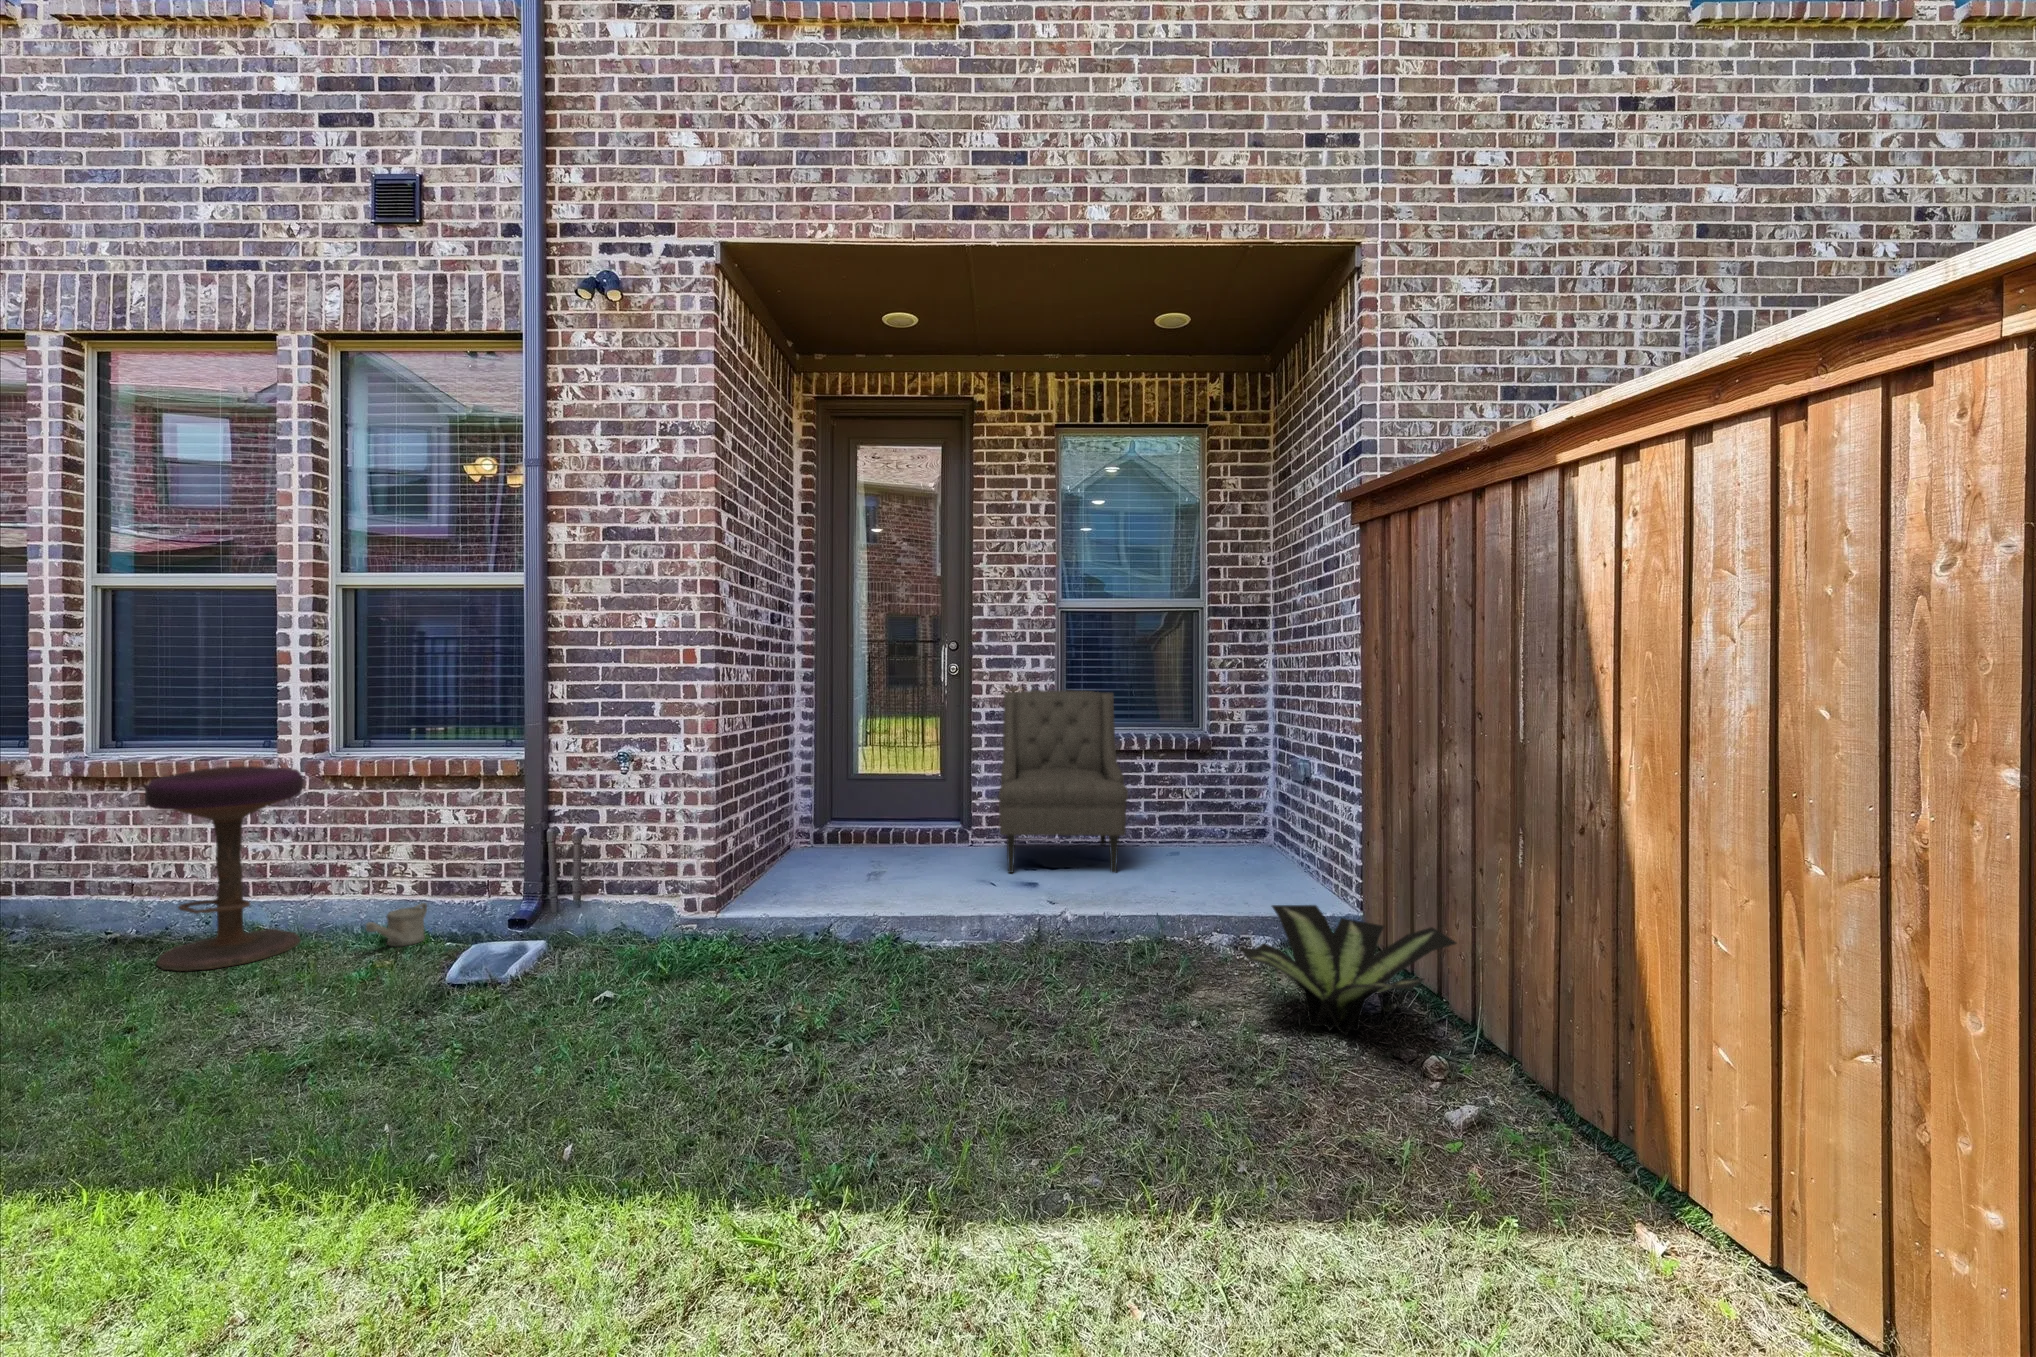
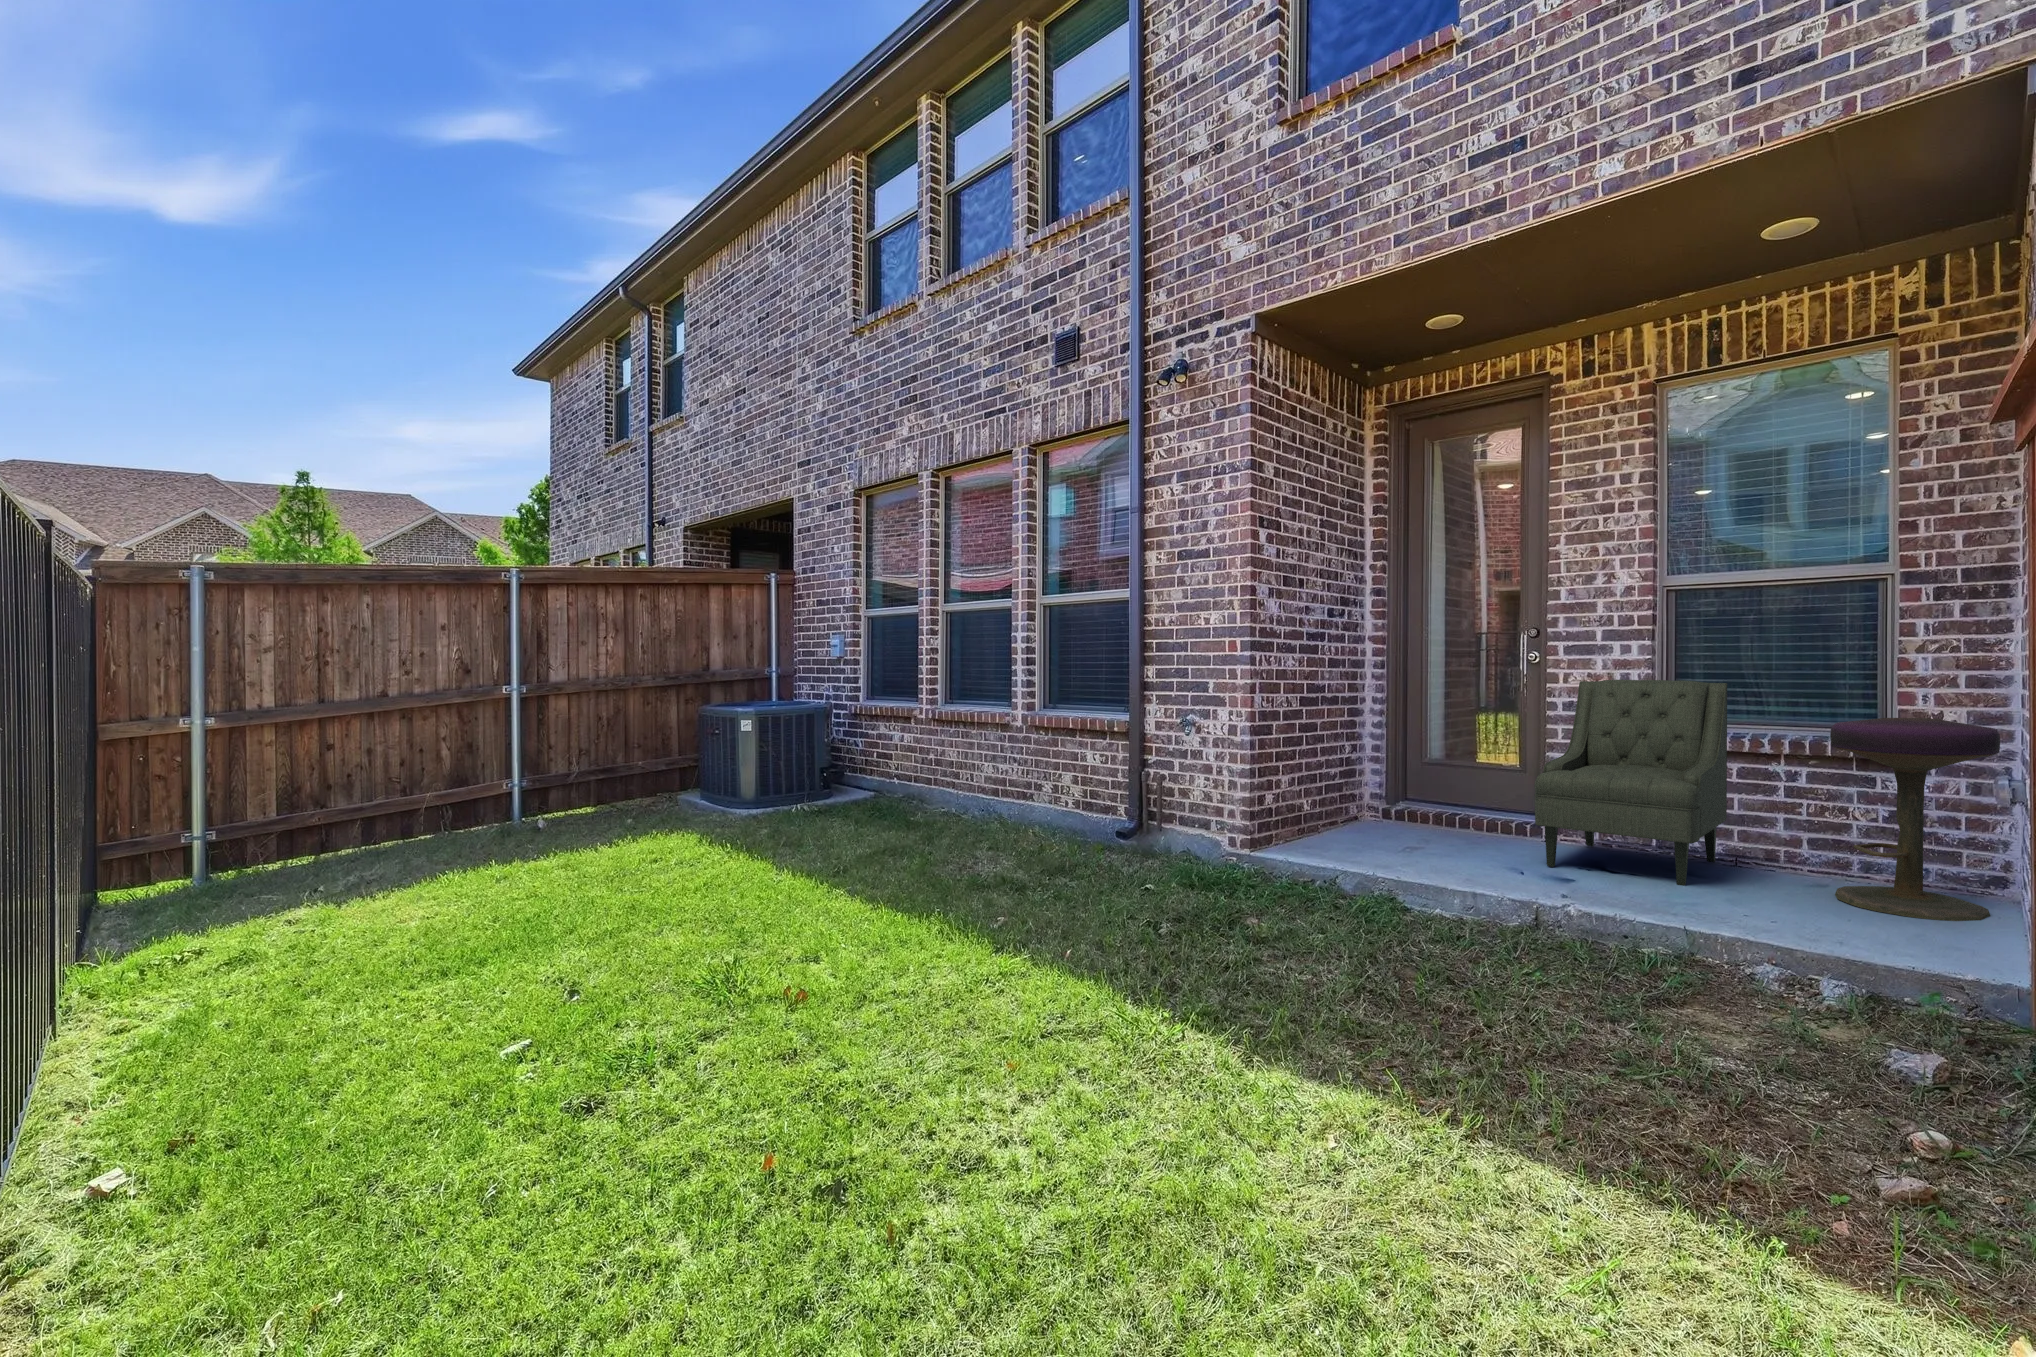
stool: present [145,766,303,971] -> present [1830,718,2000,921]
watering can: present [366,903,427,946] -> none [1039,816,1079,841]
potted plant: present [1239,905,1456,1036] -> none [1666,924,2013,1079]

